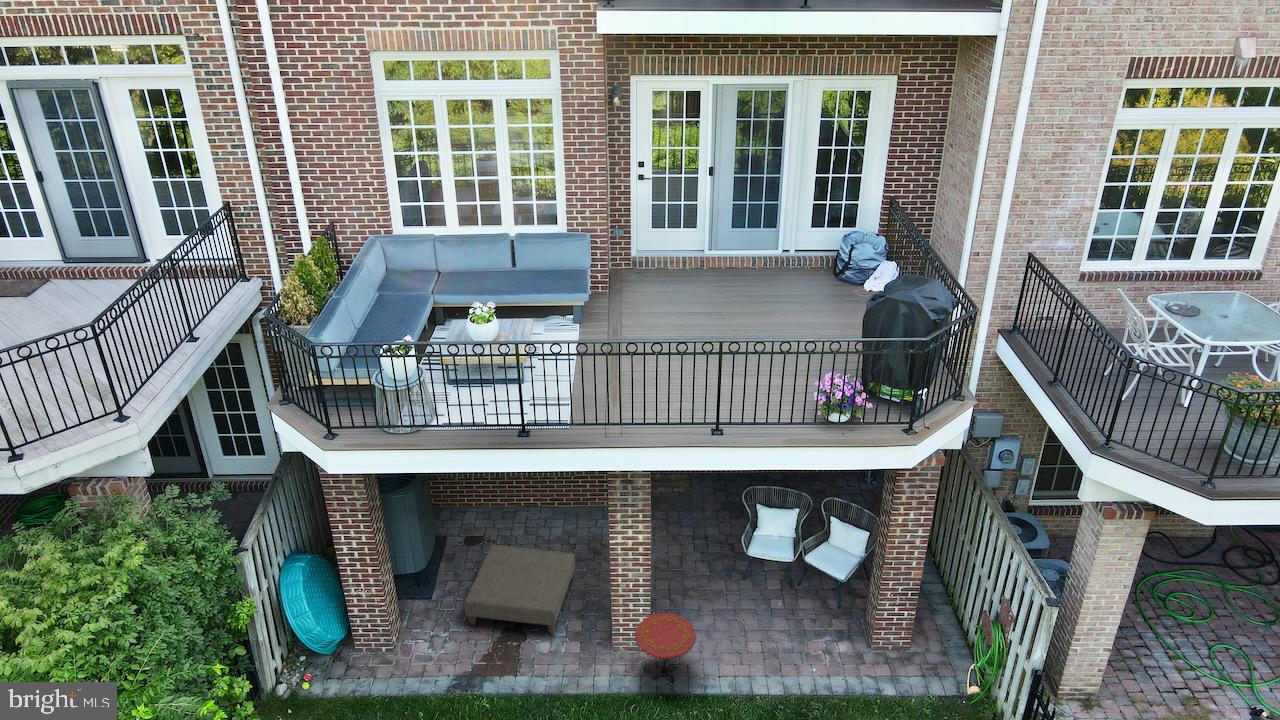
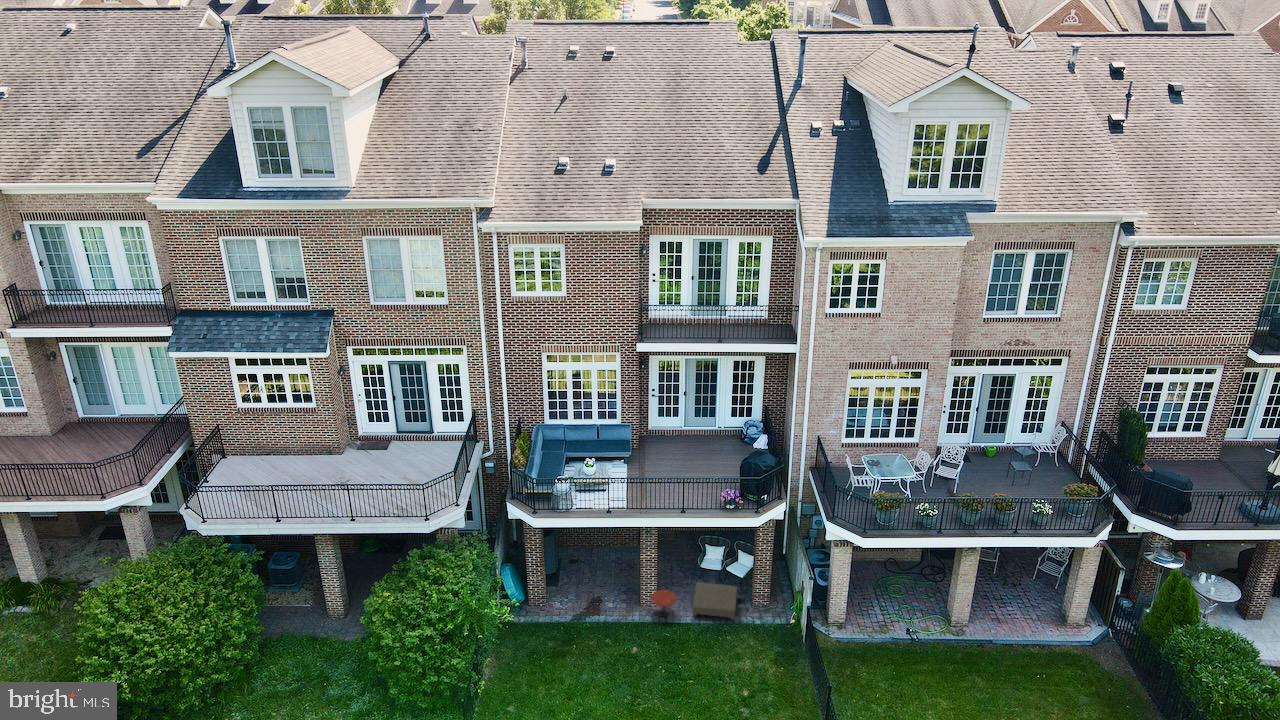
ottoman: present [464,545,575,635] -> present [693,582,737,622]

